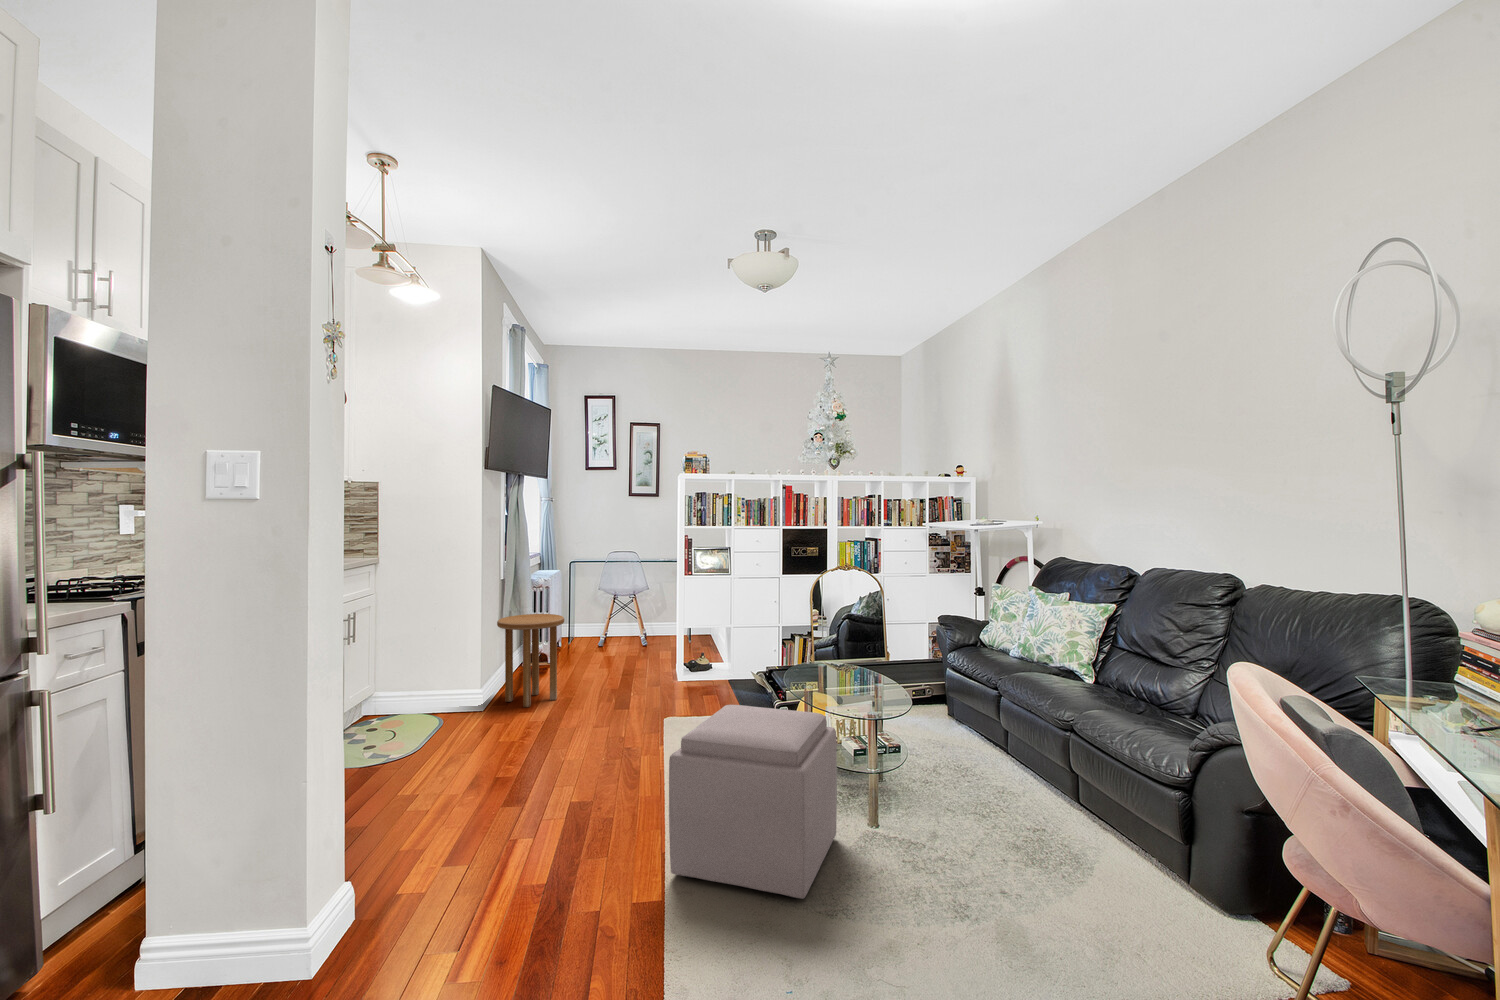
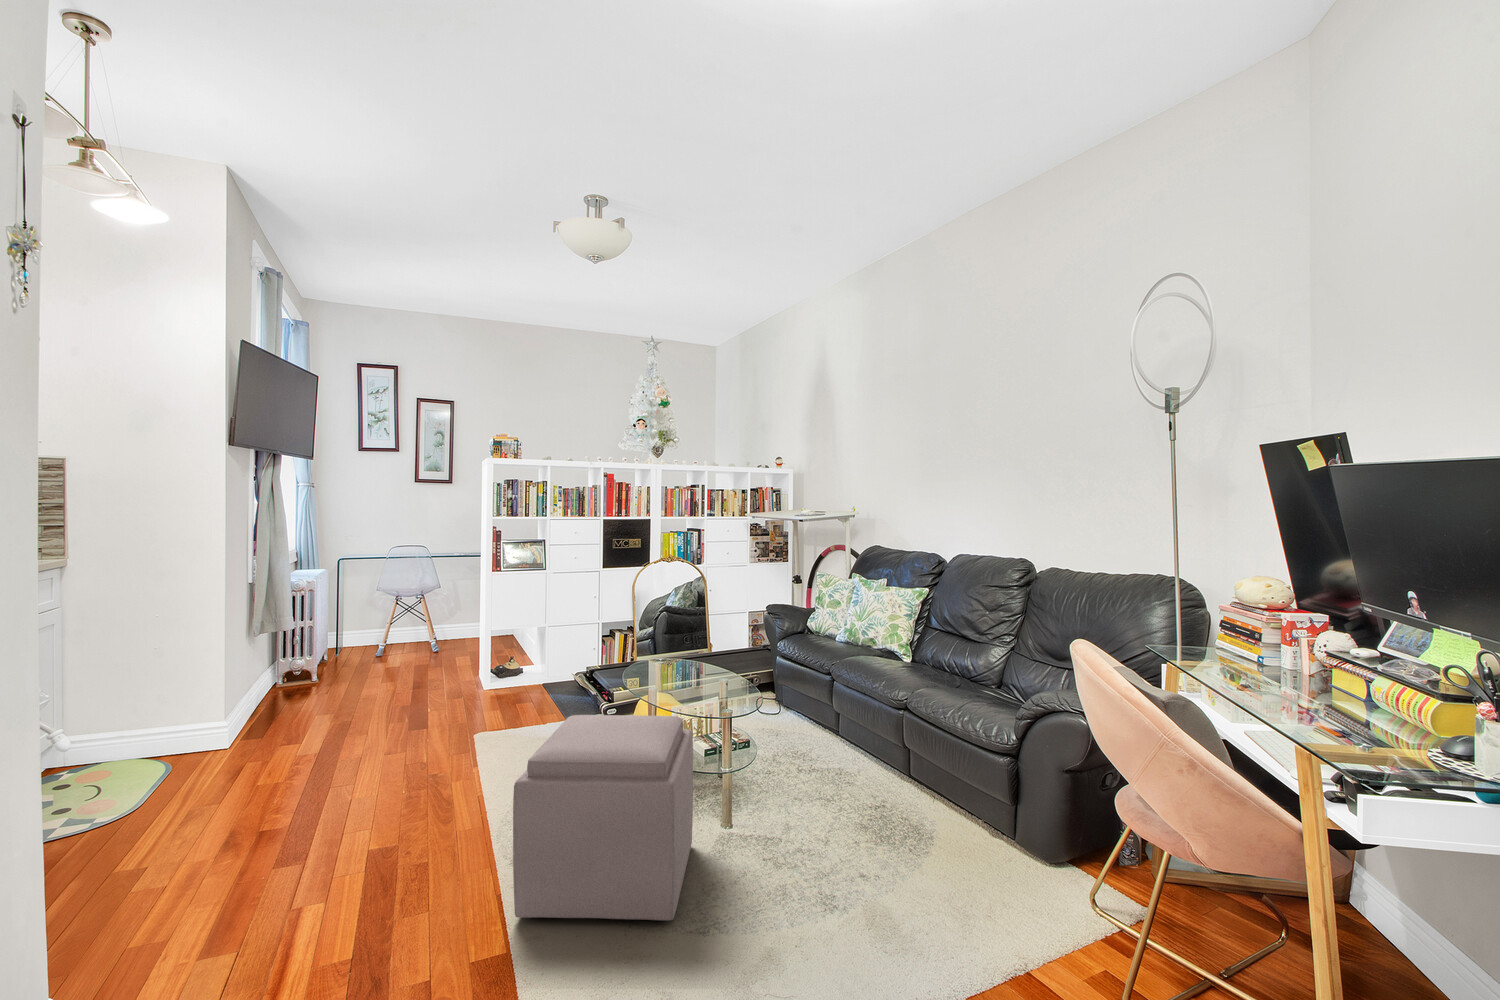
side table: present [497,614,564,707] -> none [251,622,344,735]

